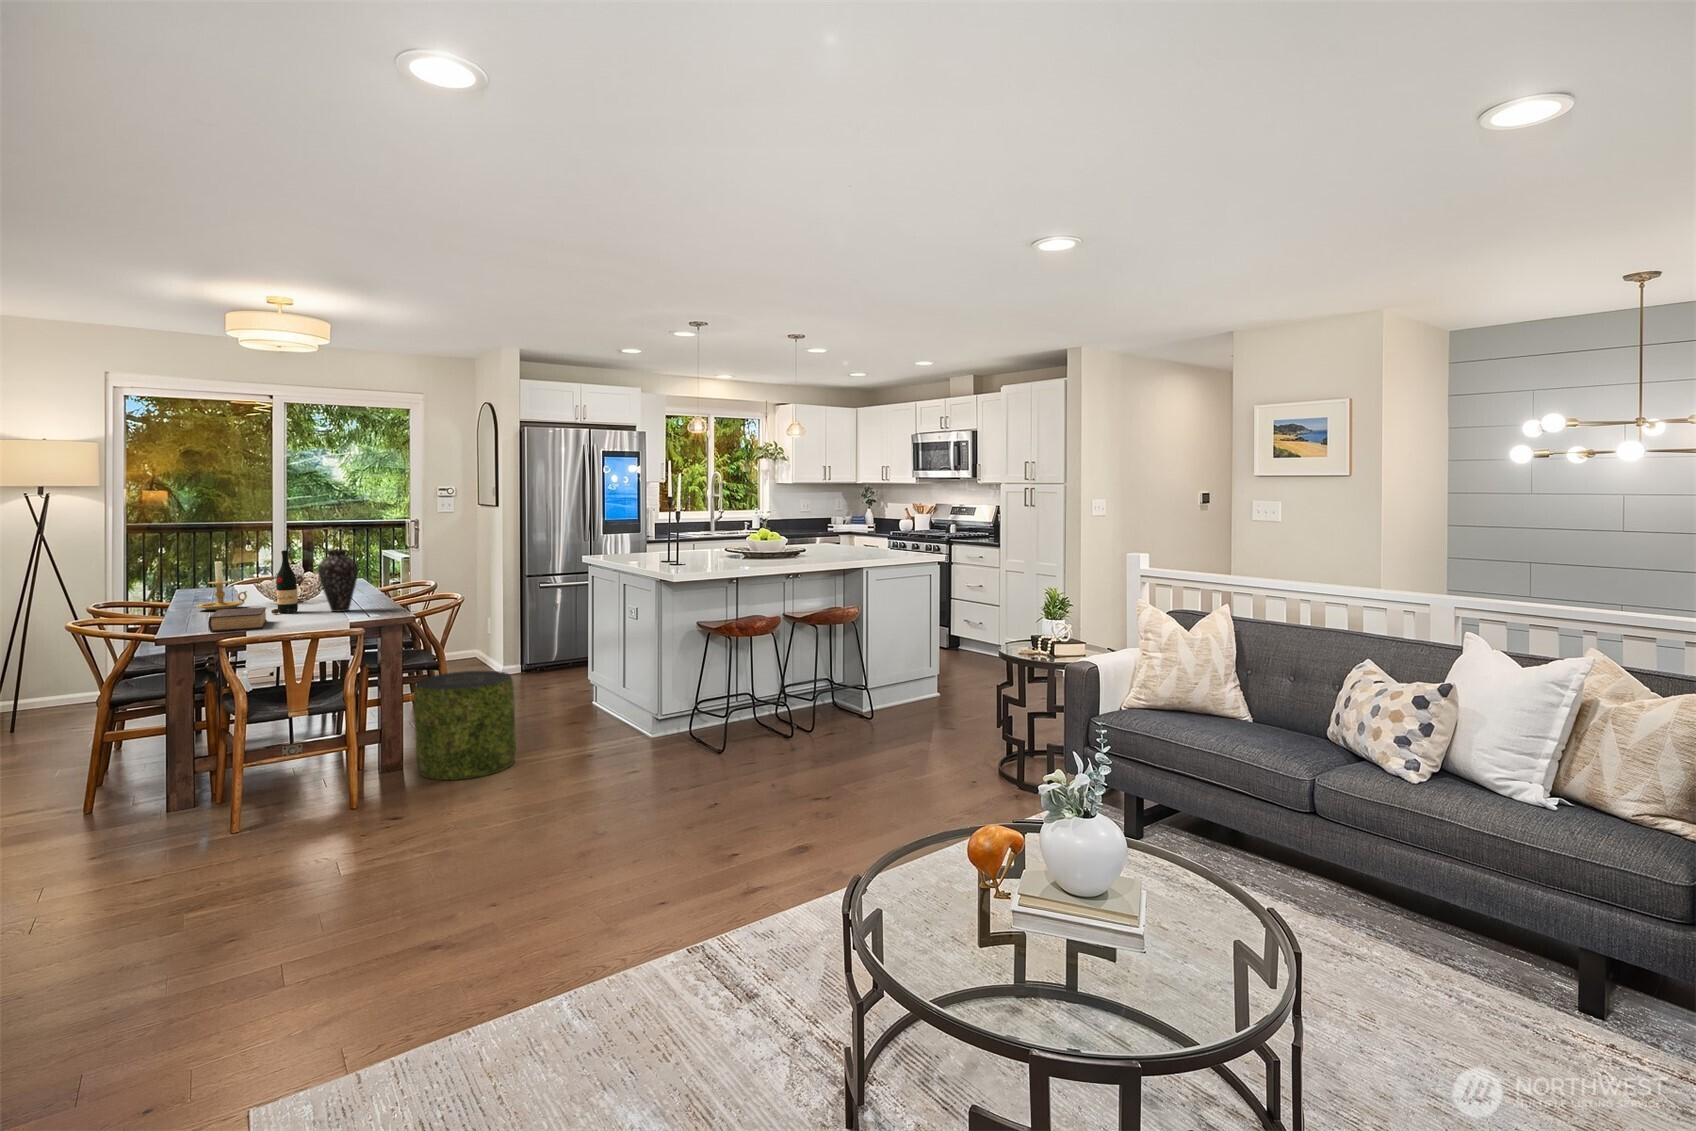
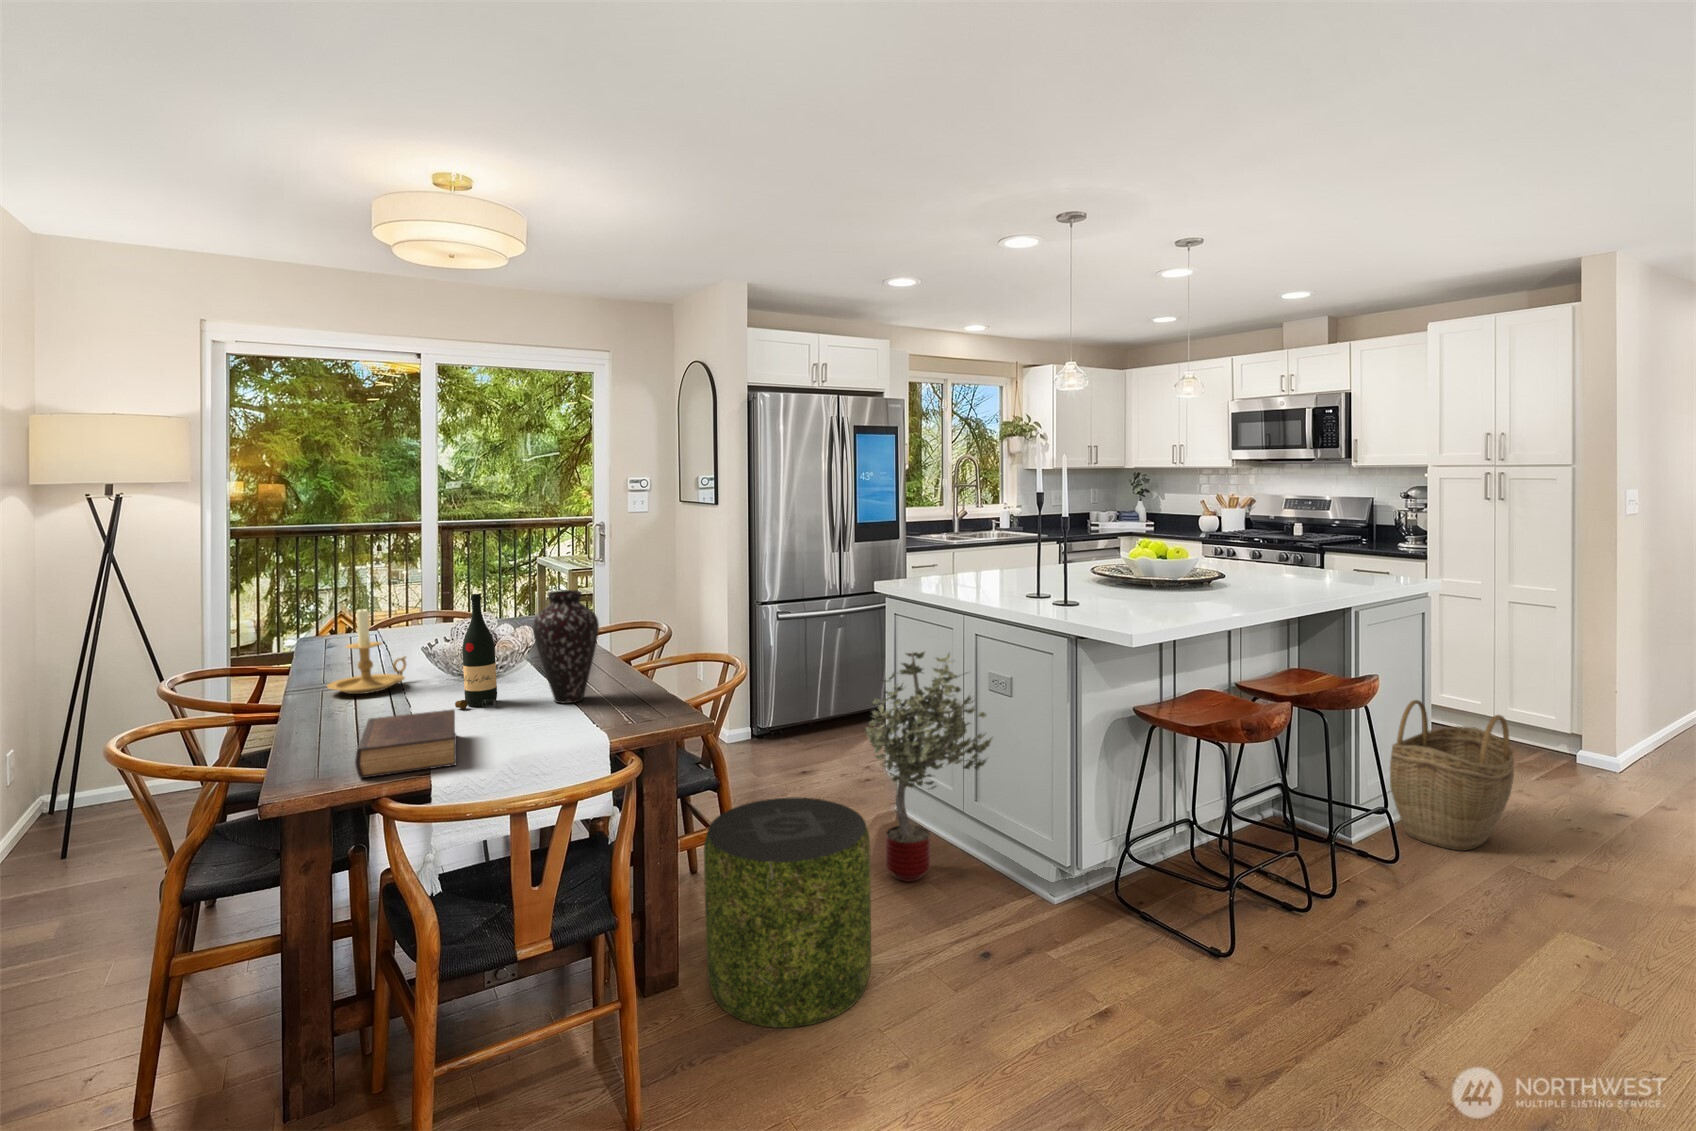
potted tree: none [541,592,624,733] -> present [865,652,991,882]
woven basket: none [890,629,960,716] -> present [1390,700,1514,851]

